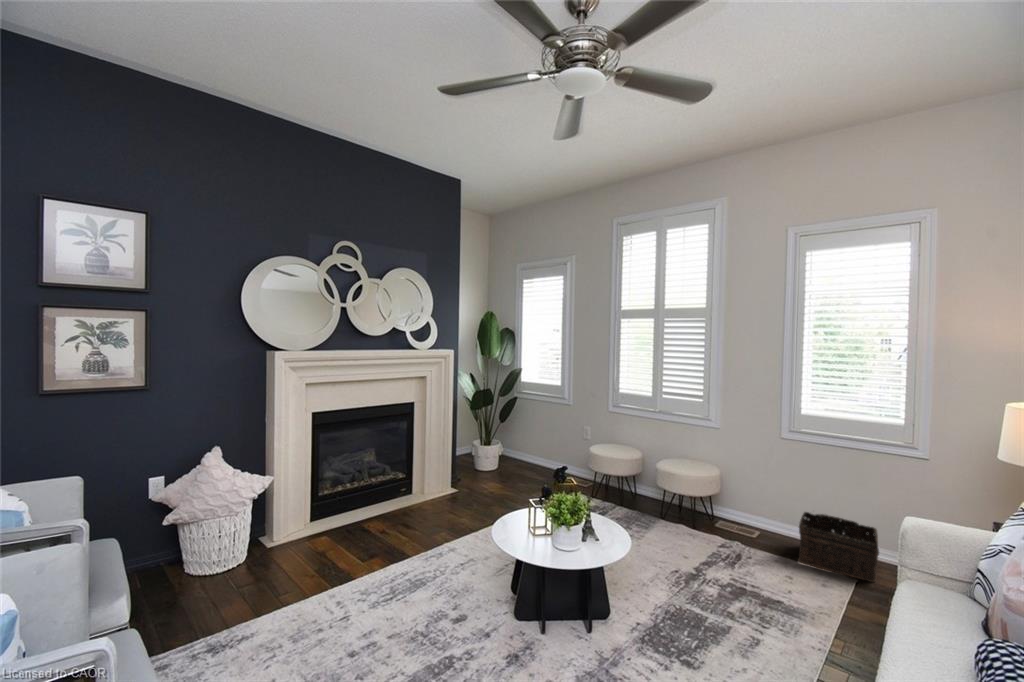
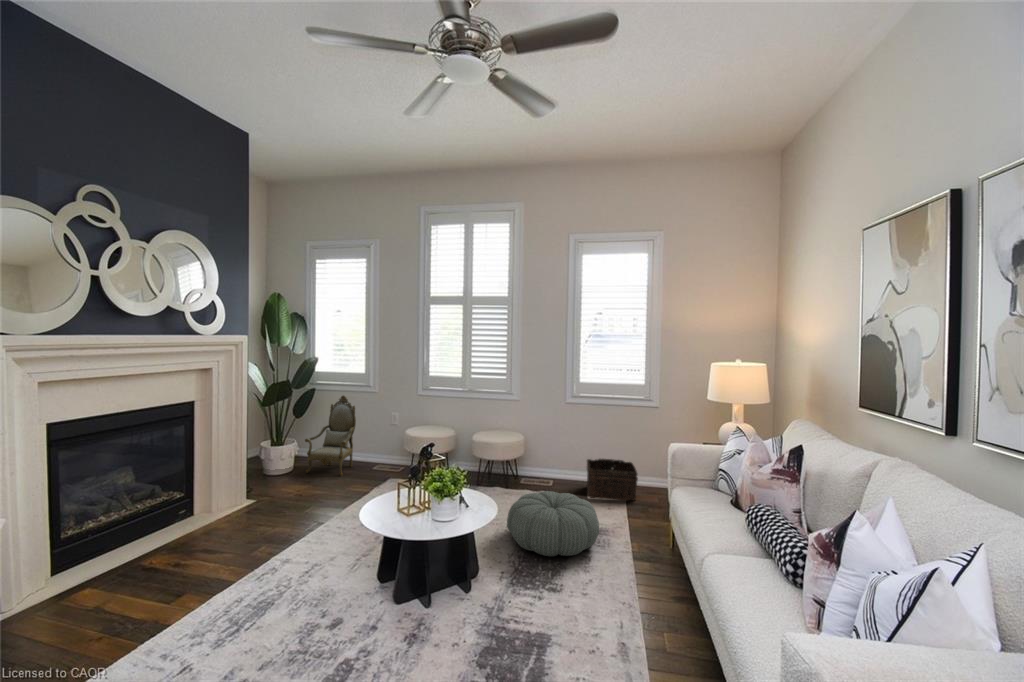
armchair: none [507,381,551,482] -> present [305,395,356,476]
pouf: none [662,539,784,630] -> present [507,491,599,556]

